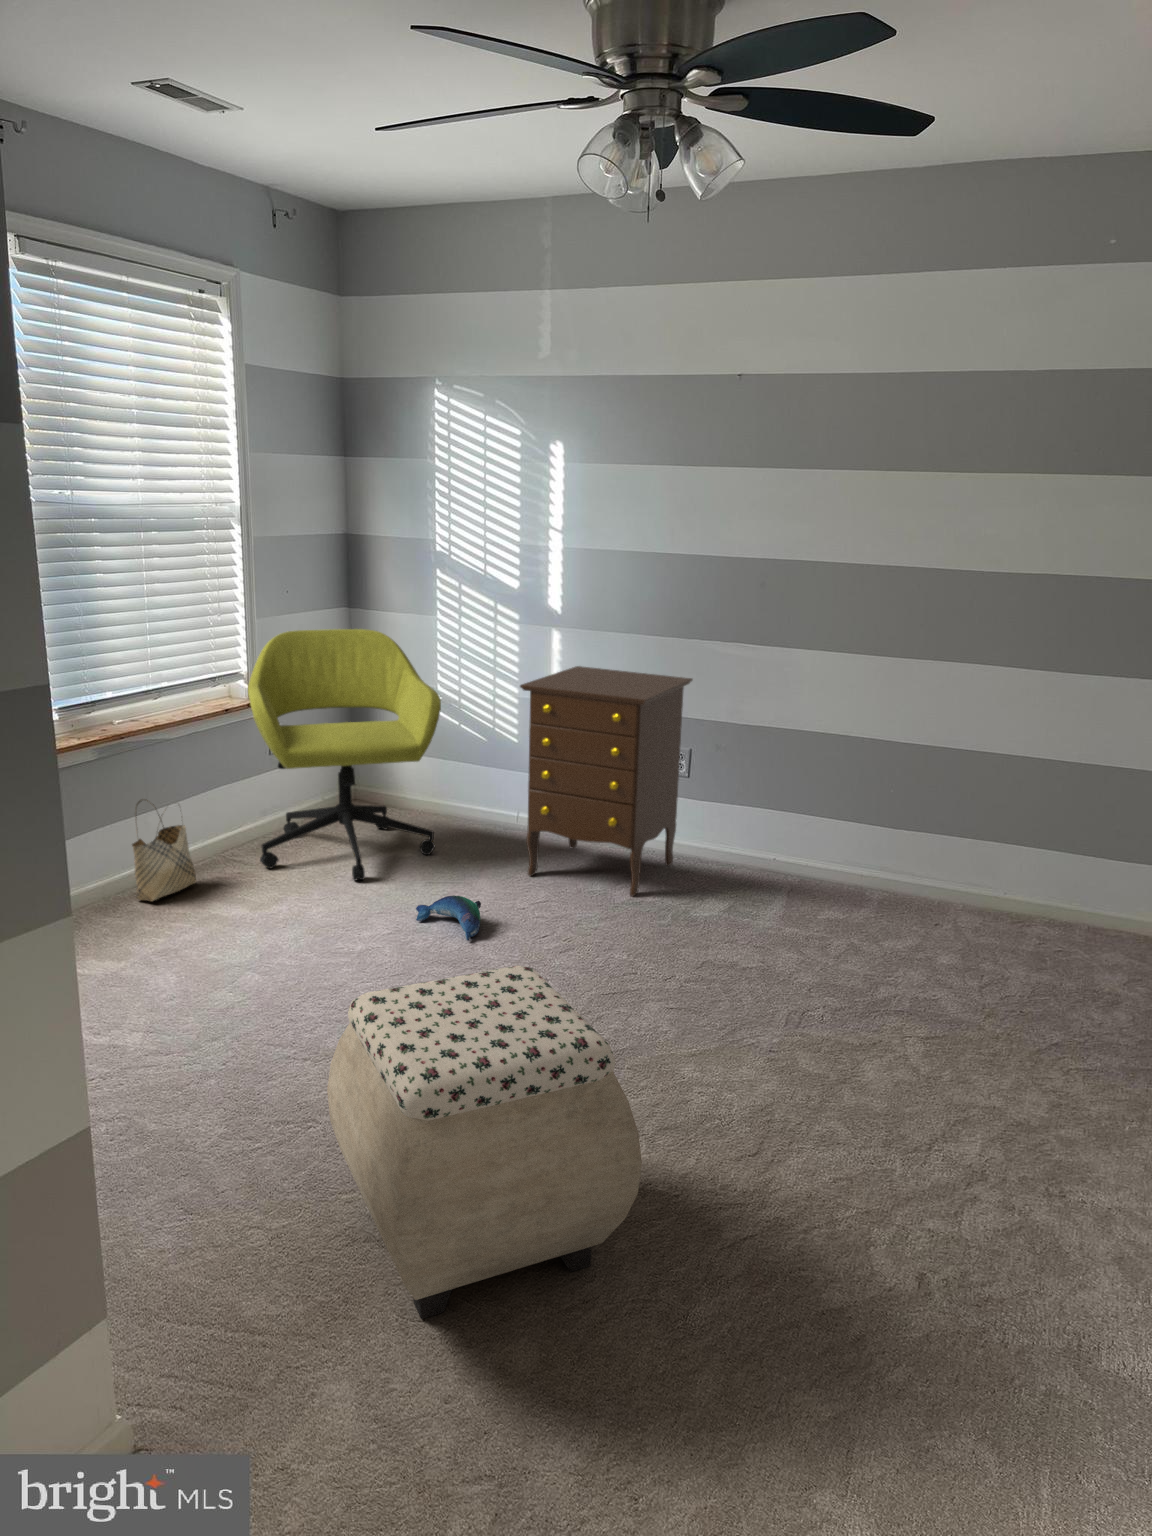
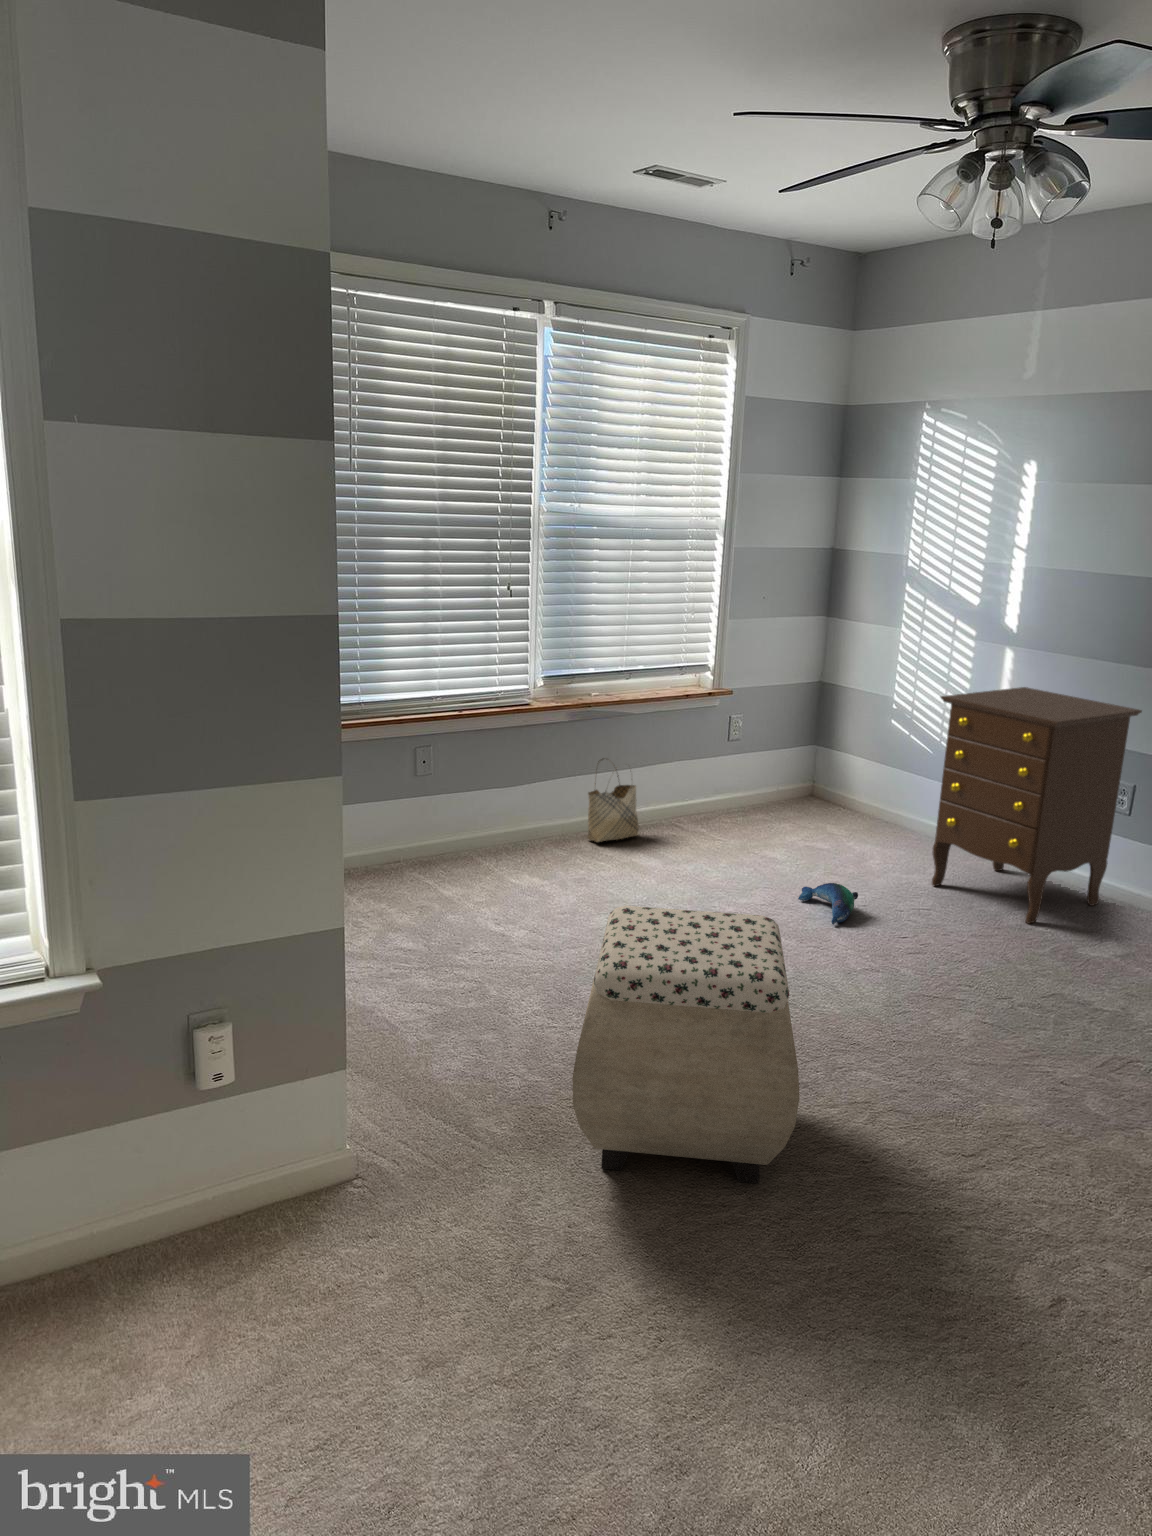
office chair: present [248,629,441,880] -> none [697,632,873,859]

